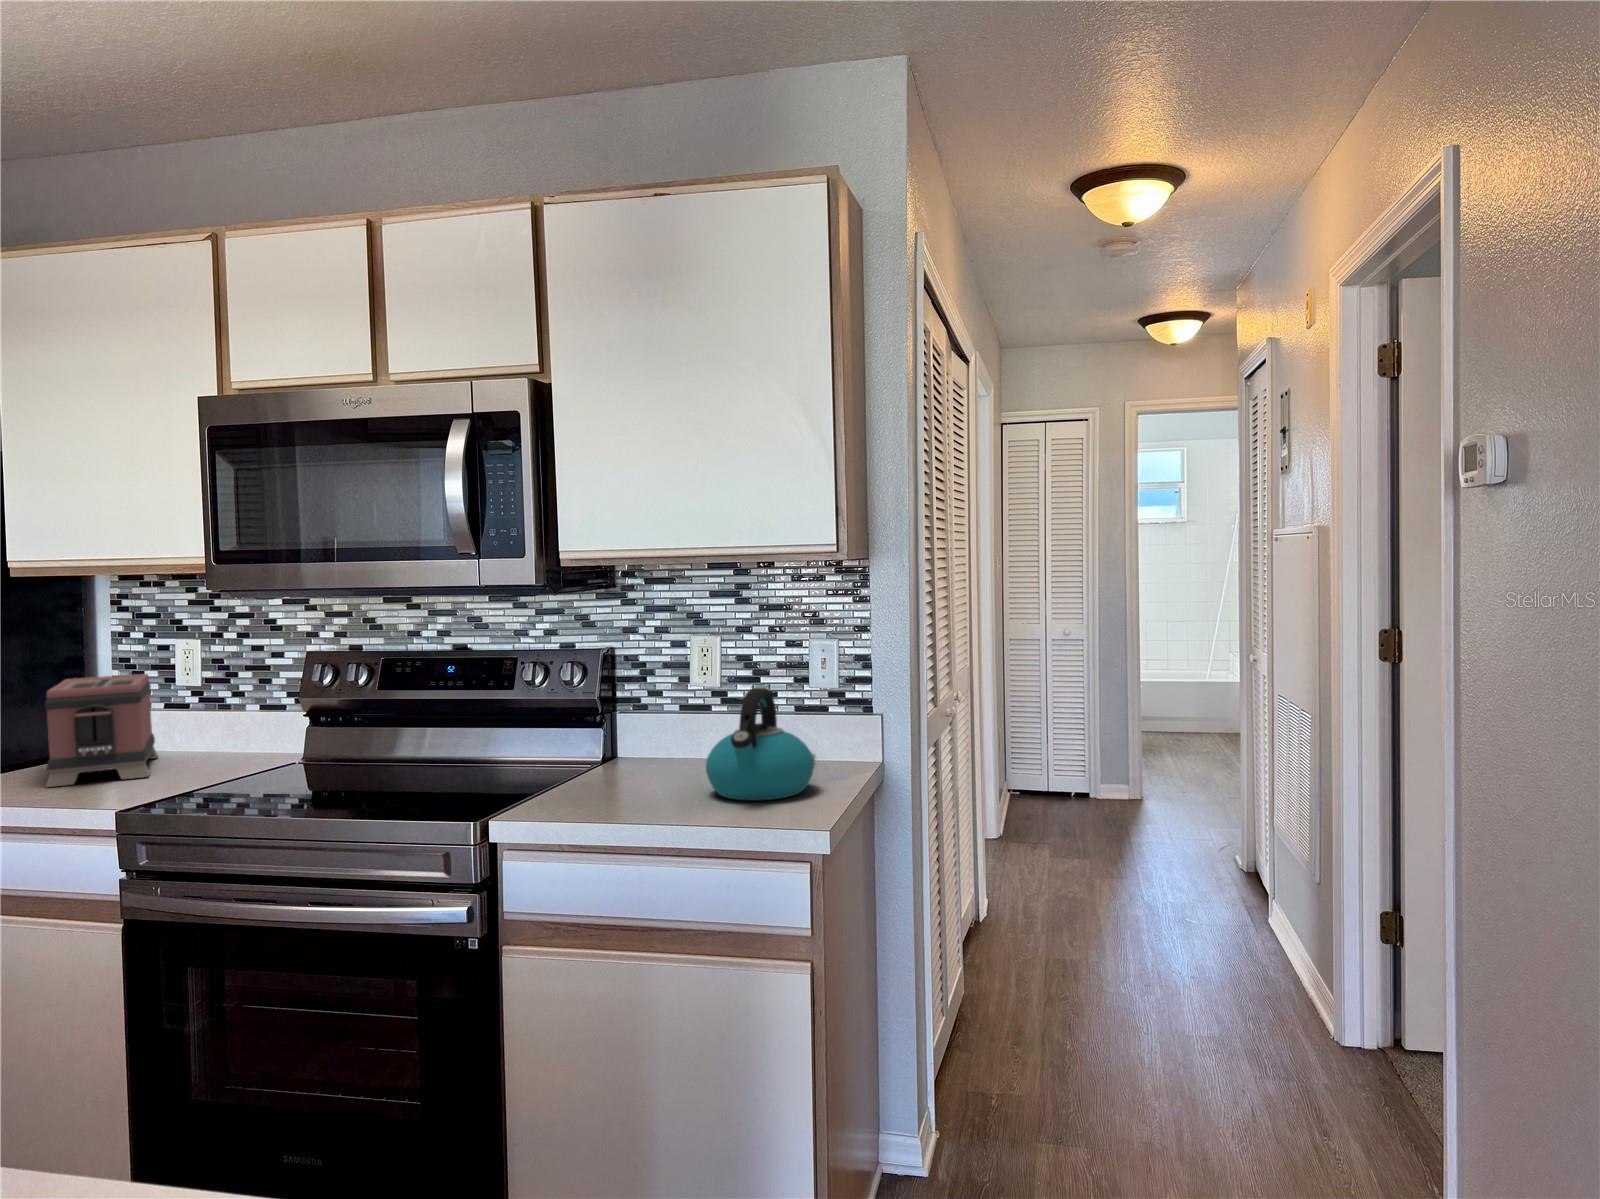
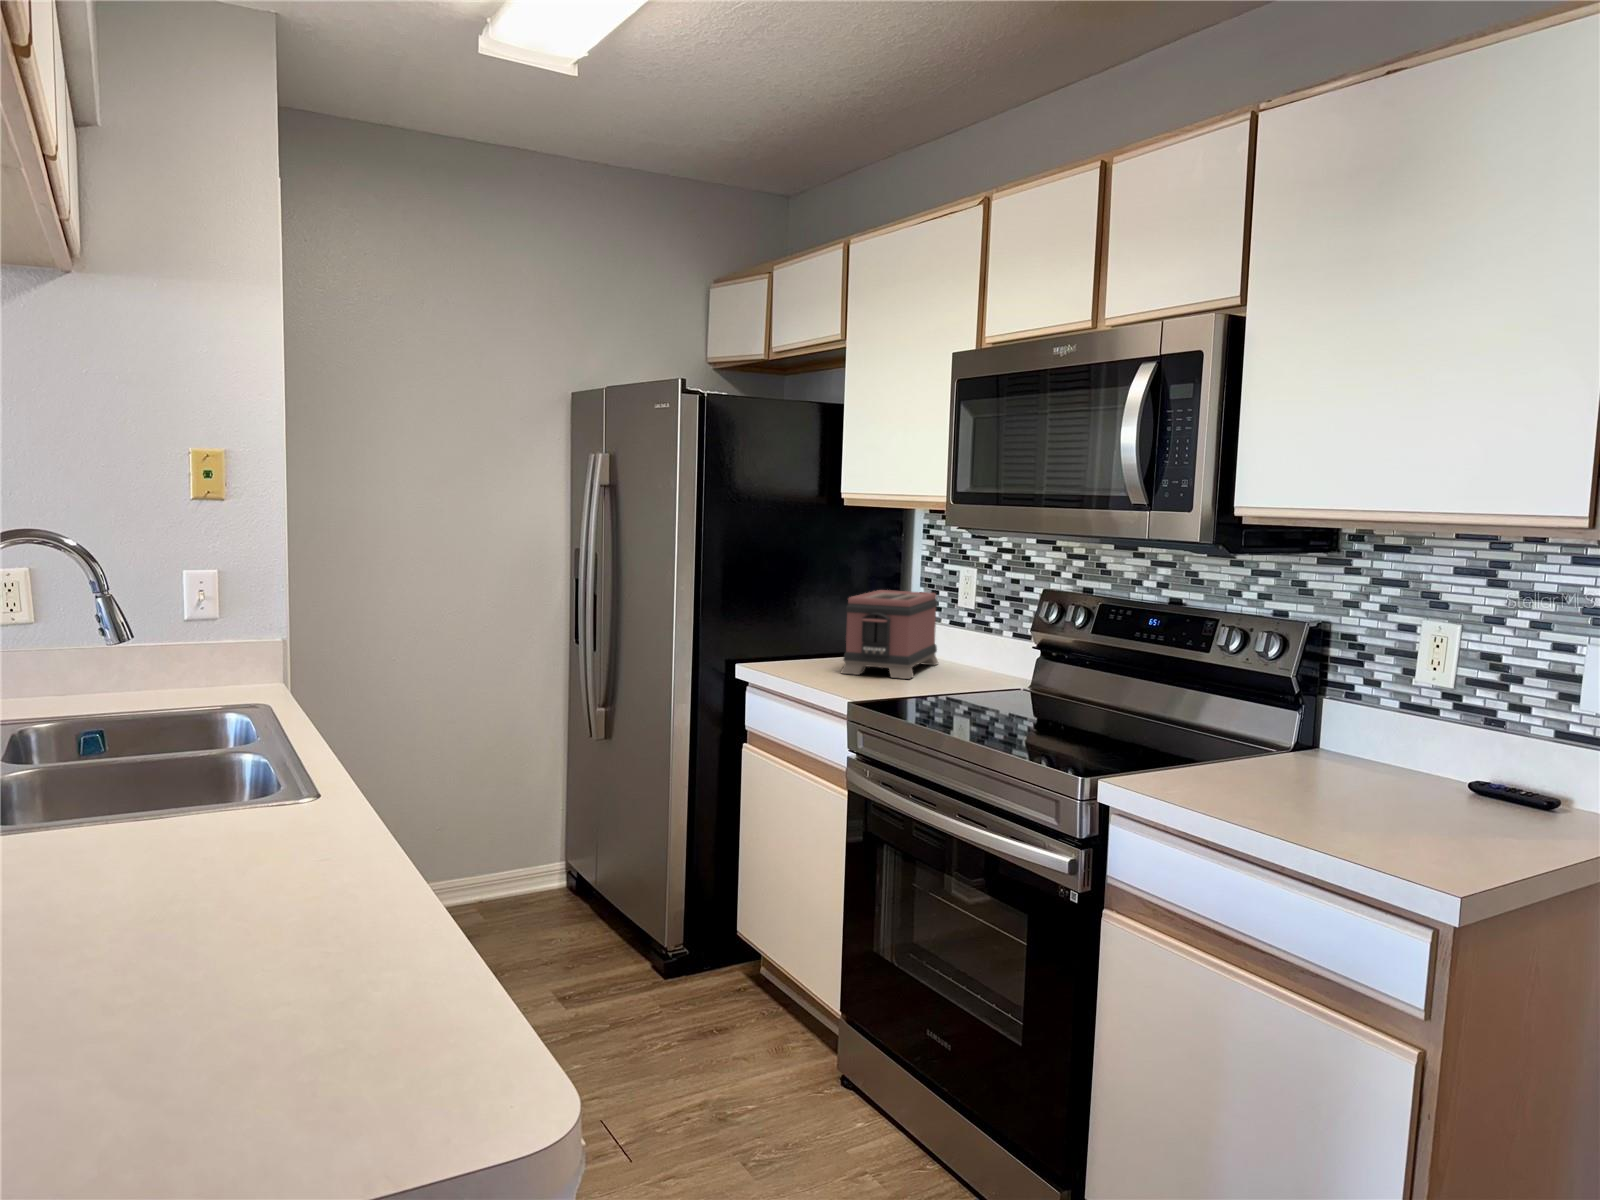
kettle: present [705,688,814,800] -> none [1366,695,1527,842]

